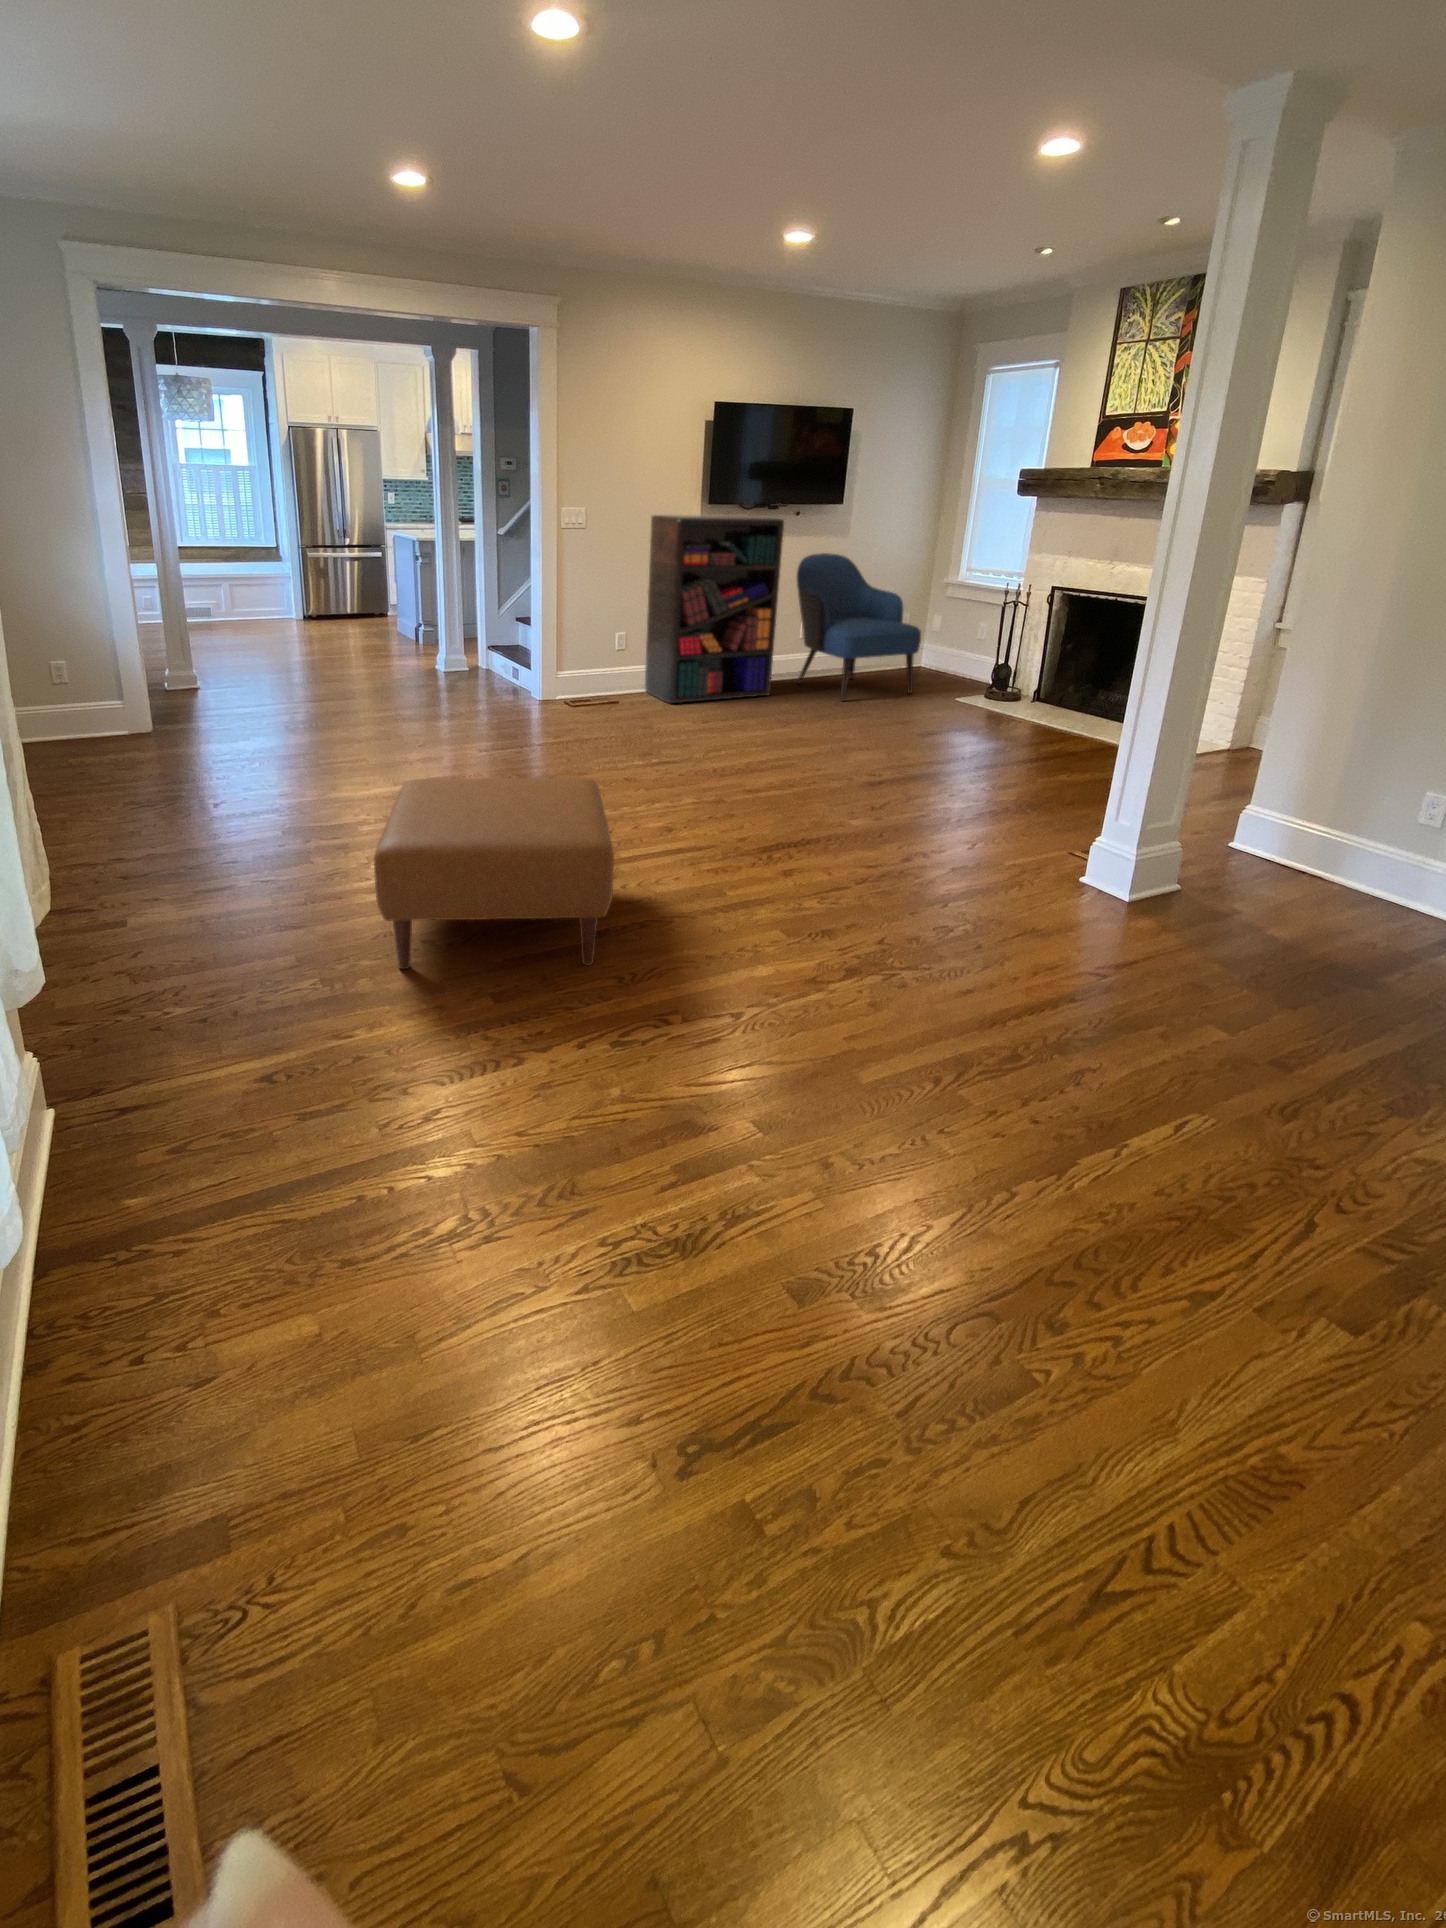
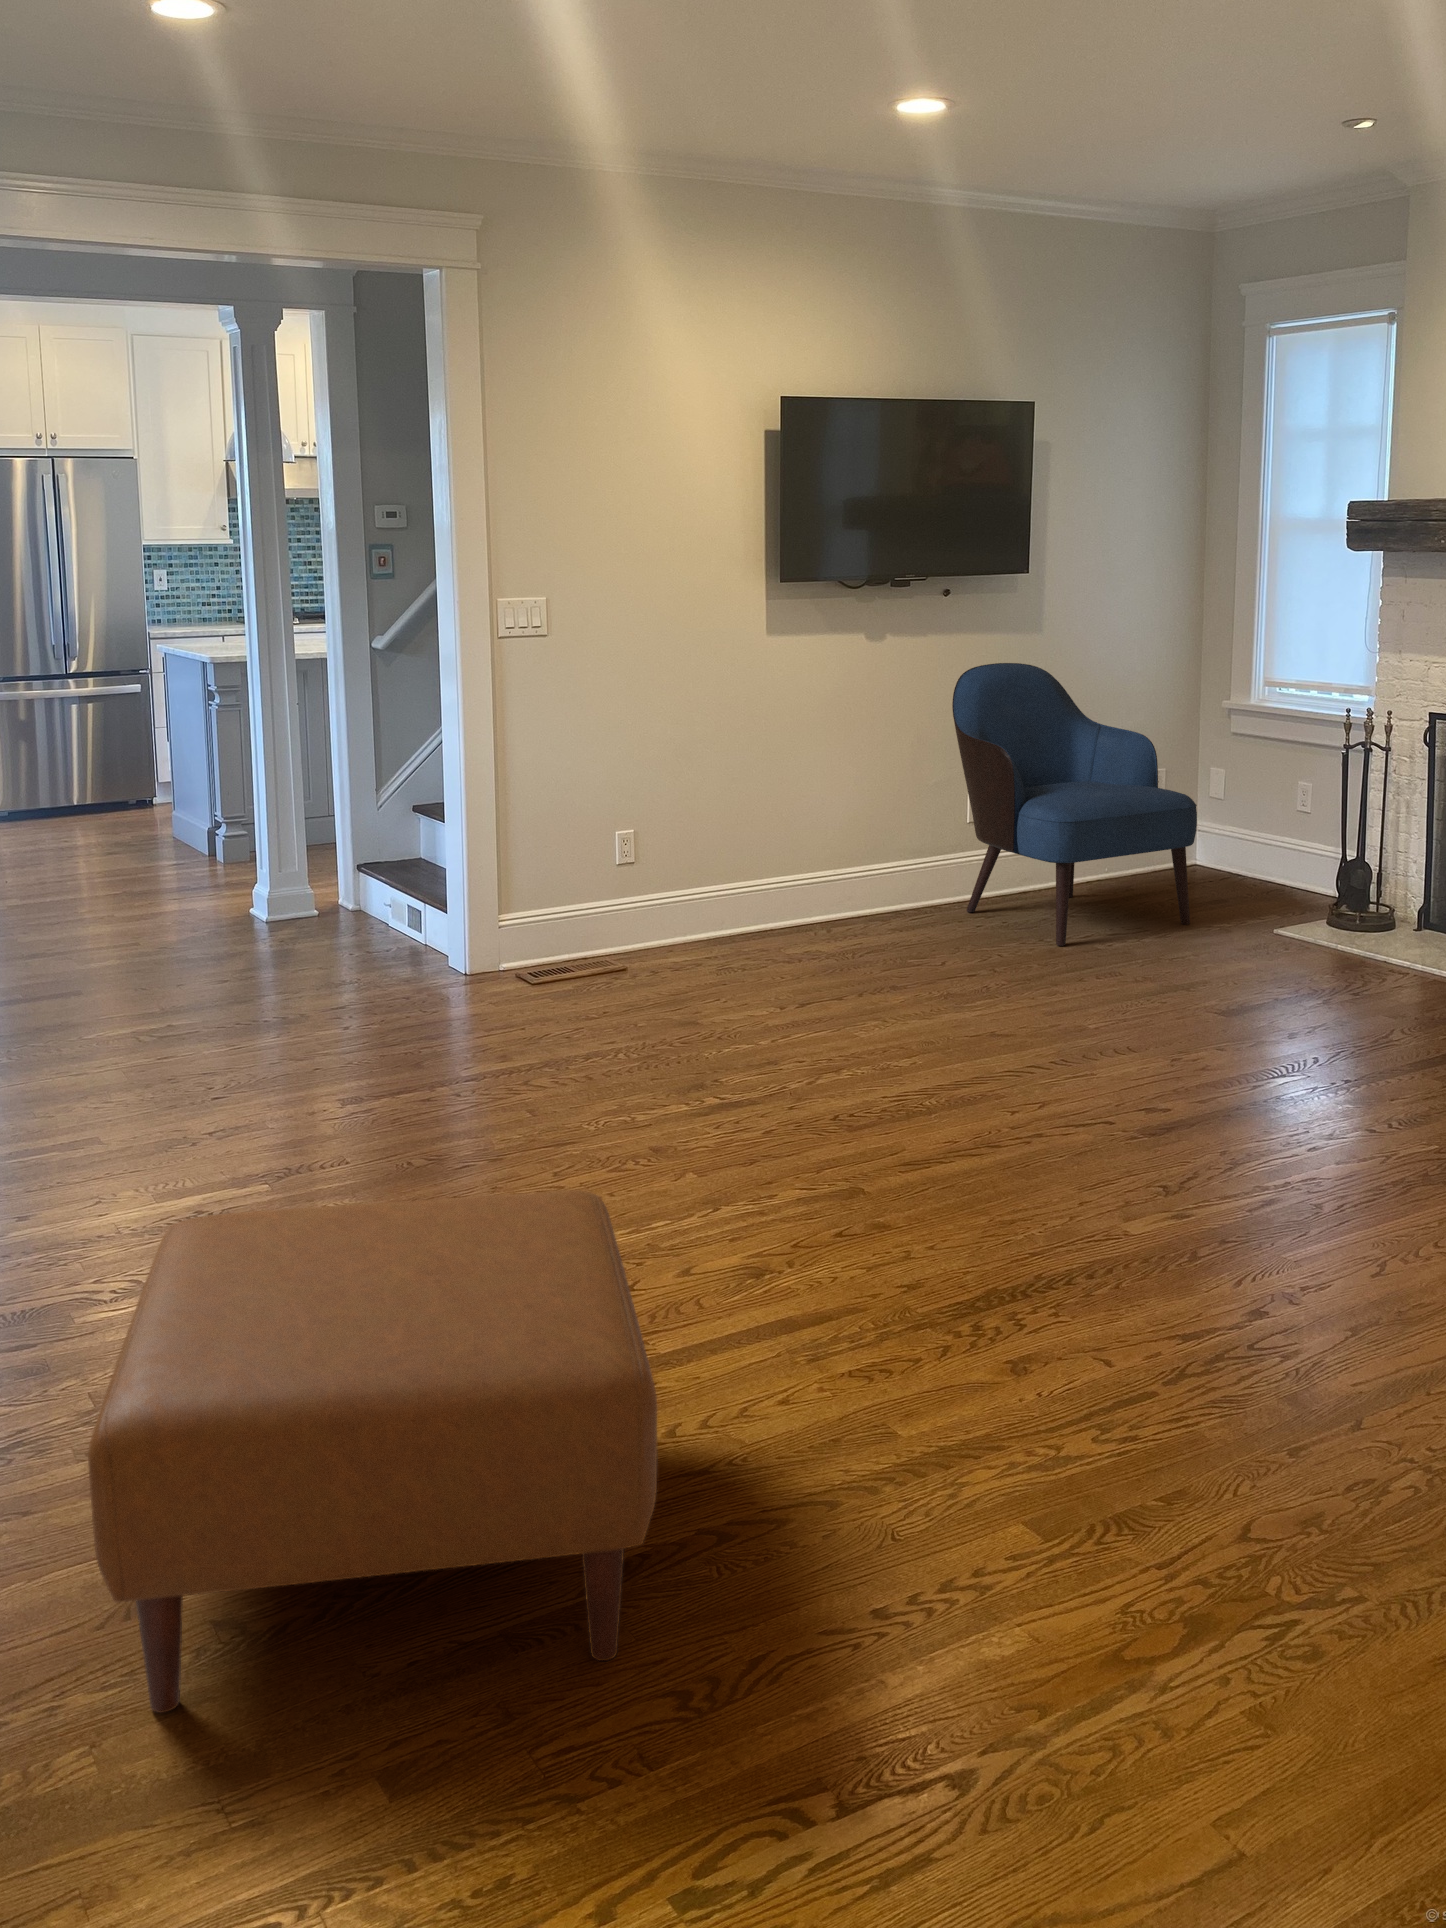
bookshelf: present [645,515,784,703] -> none [671,600,925,968]

